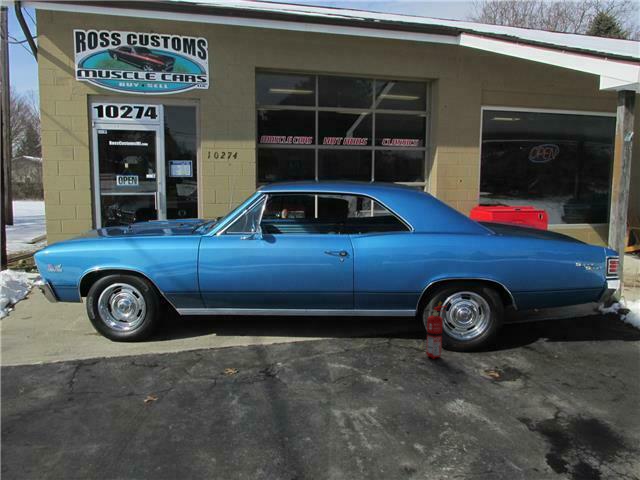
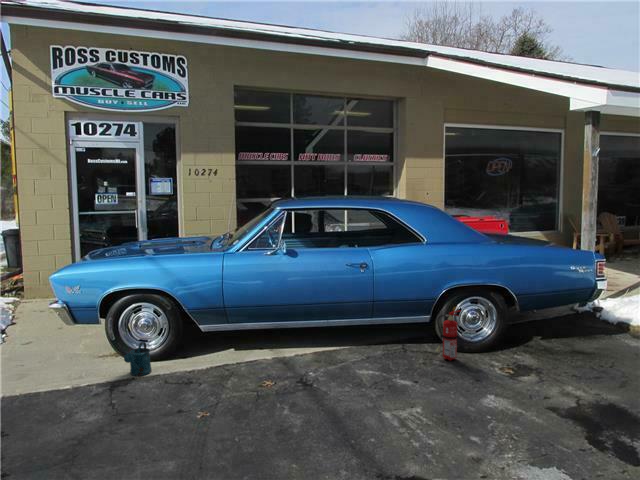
watering can: none [93,322,126,356] -> present [124,342,151,376]

